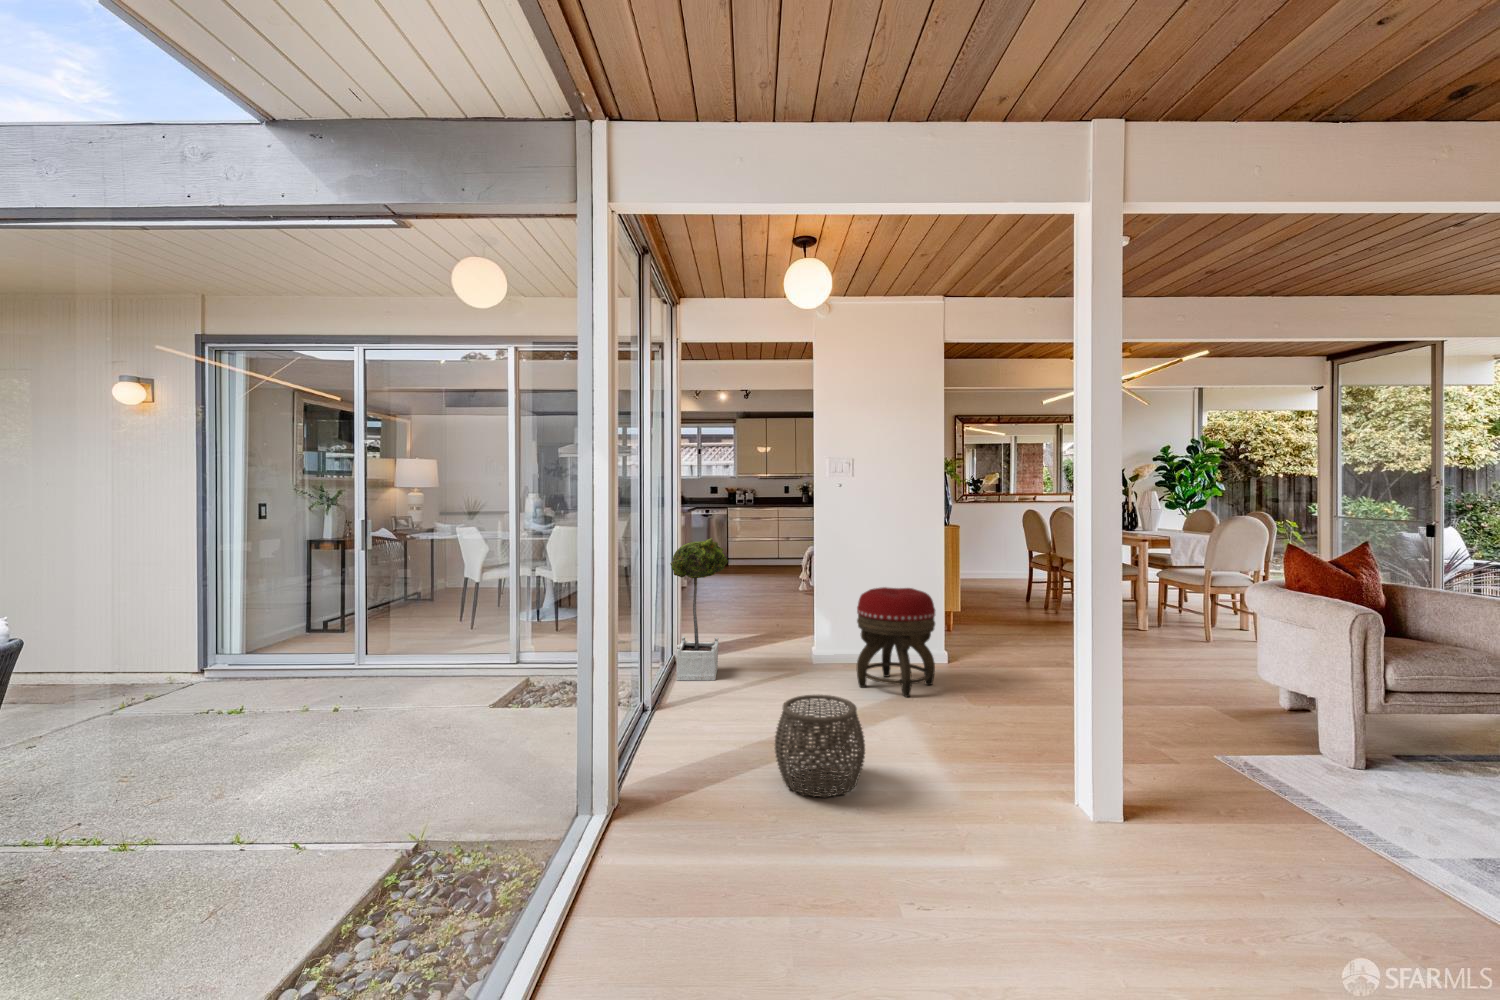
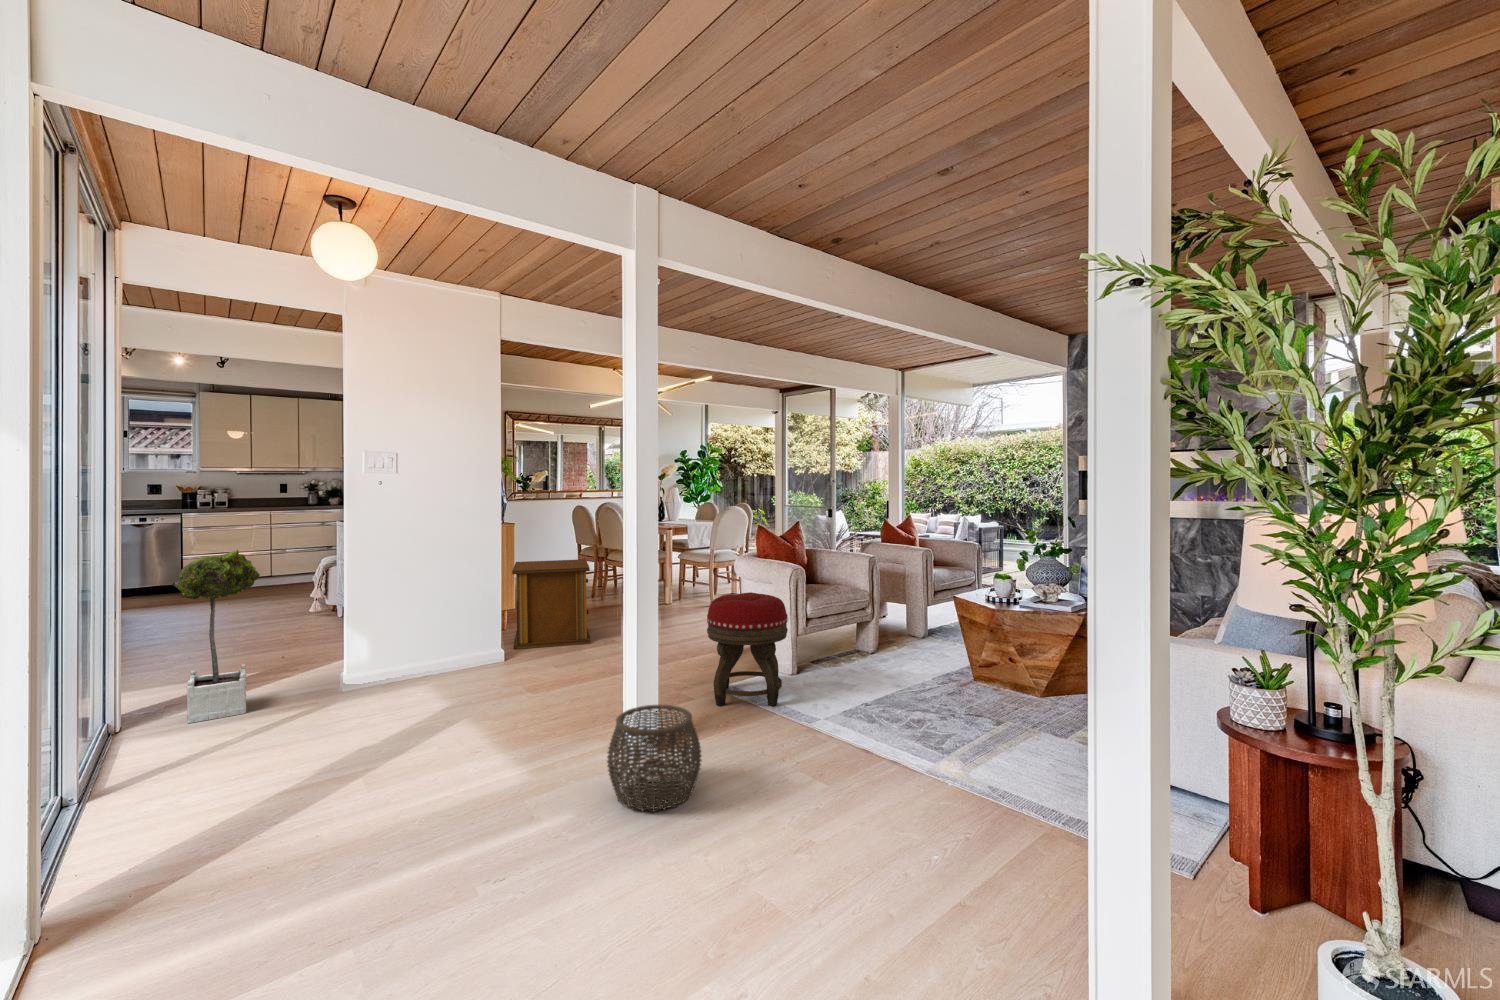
side table: none [950,567,1037,667] -> present [512,559,591,649]
footstool: present [856,587,935,697] -> present [707,592,788,706]
woven basket: present [775,695,865,798] -> present [607,705,702,811]

